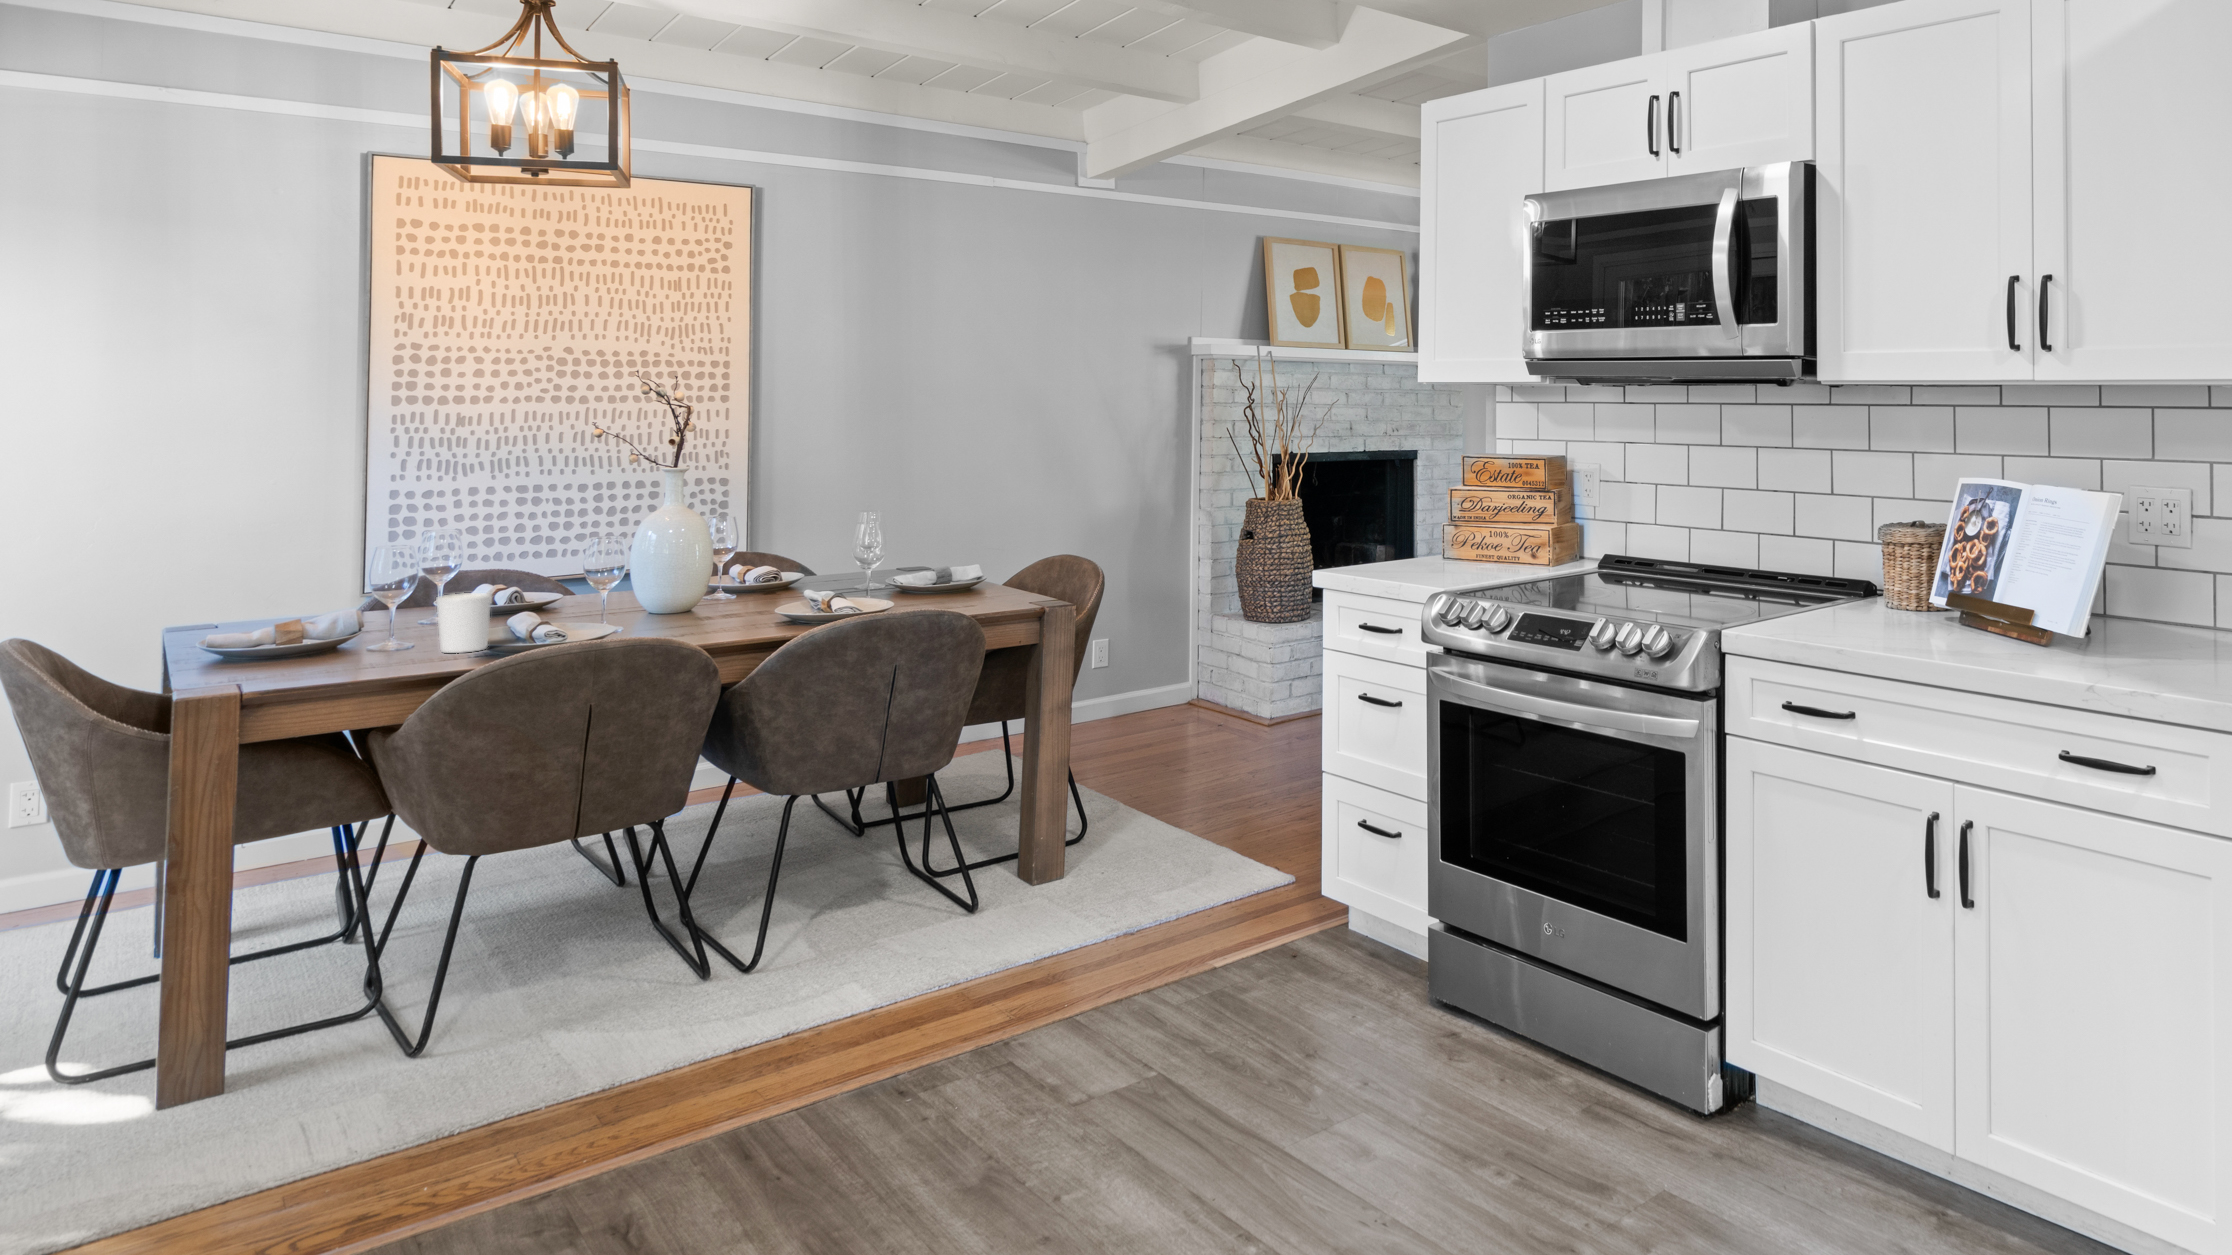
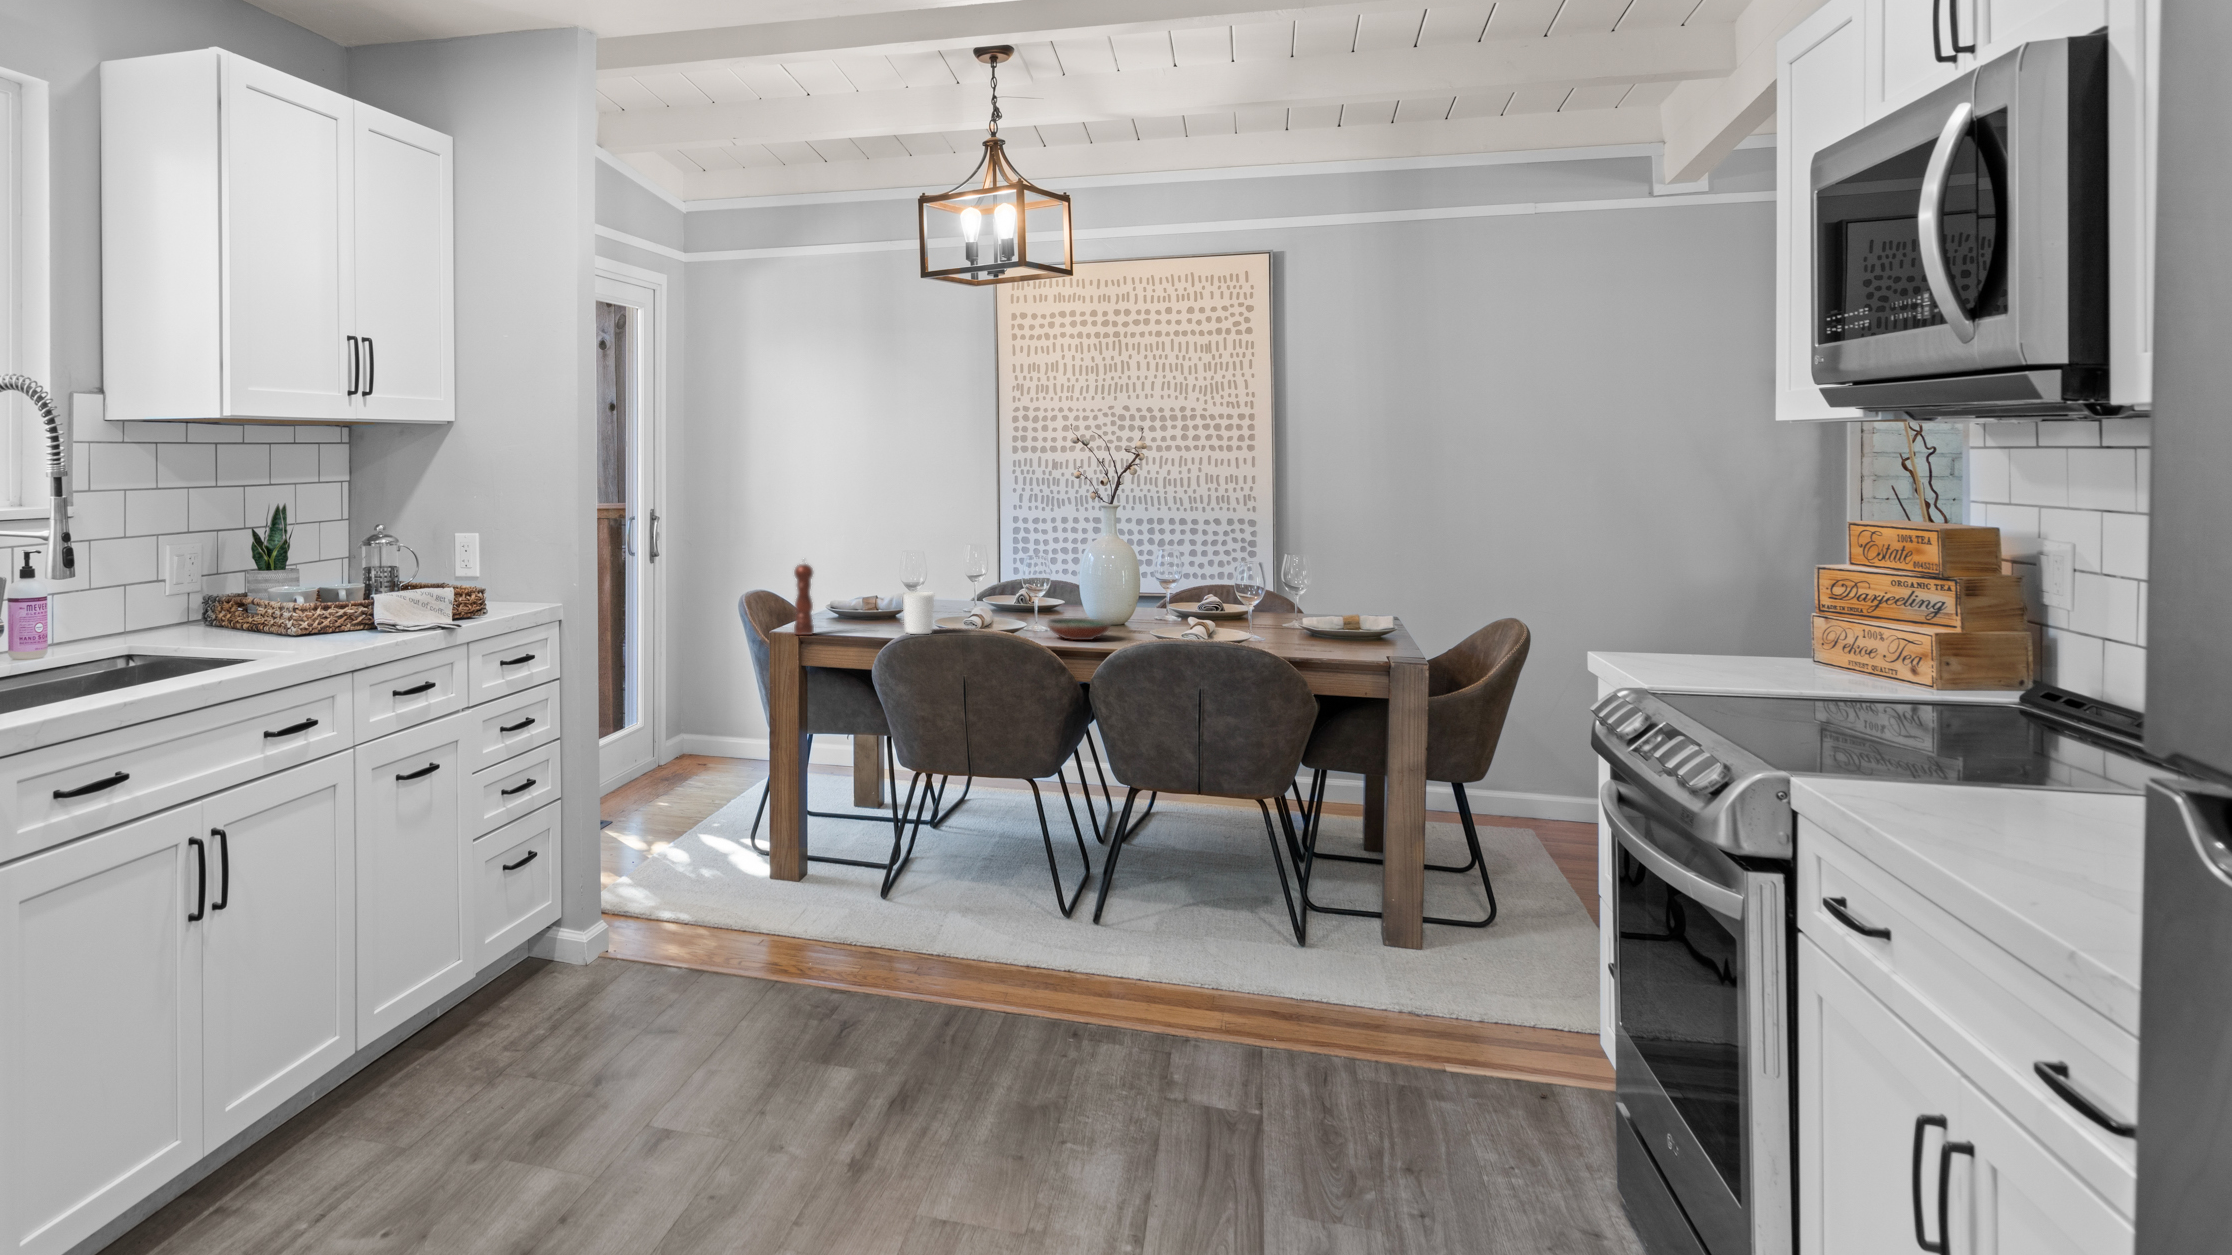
pepper mill: none [247,563,288,682] -> present [794,560,814,635]
decorative bowl: none [665,600,754,628] -> present [1047,618,1111,640]

